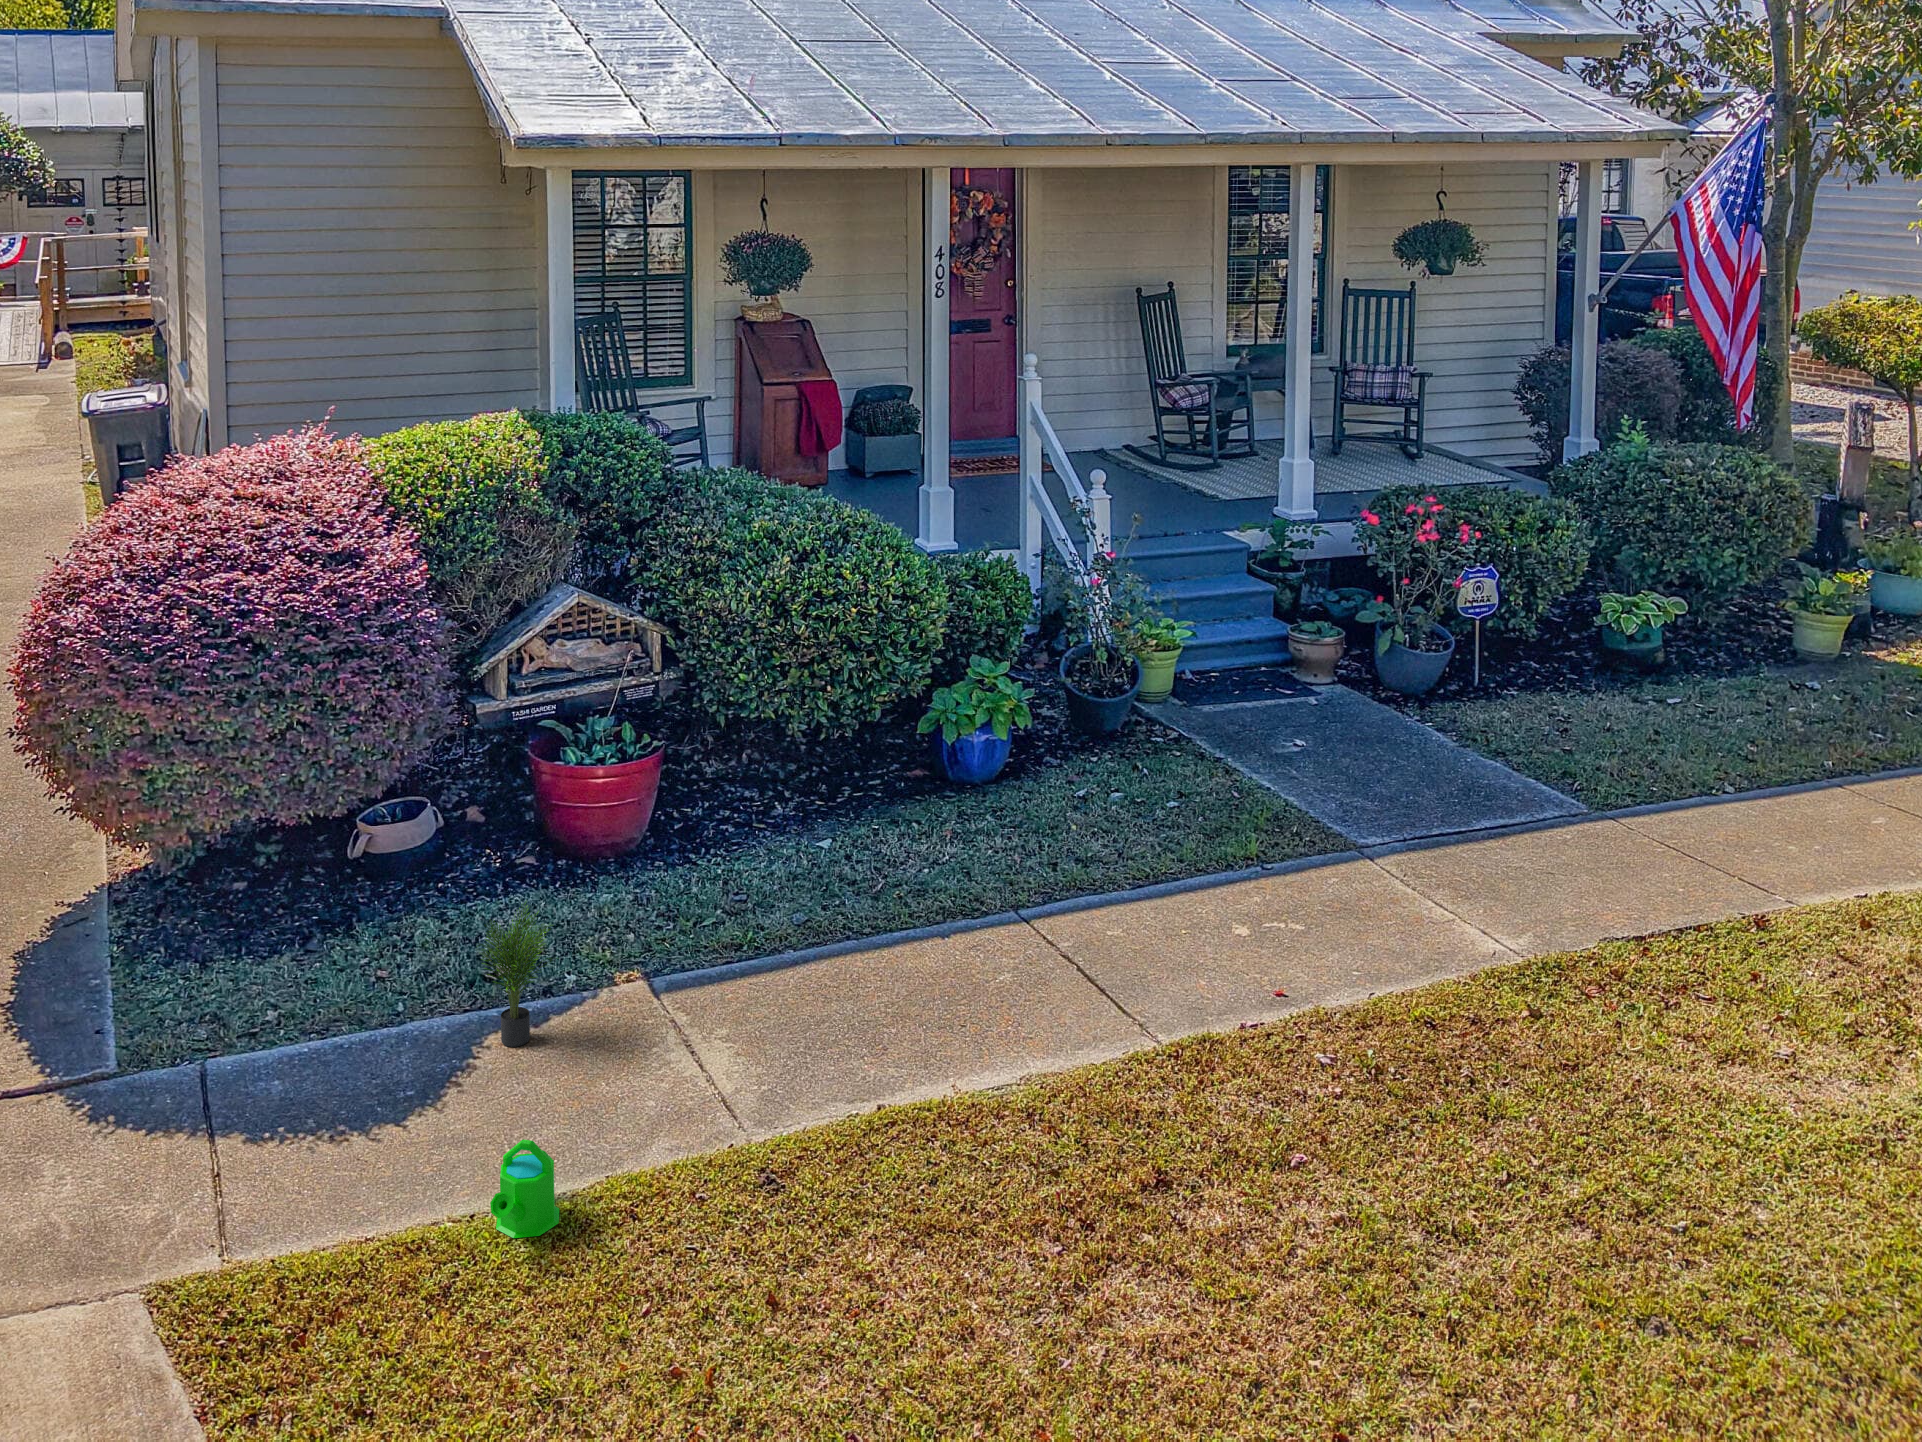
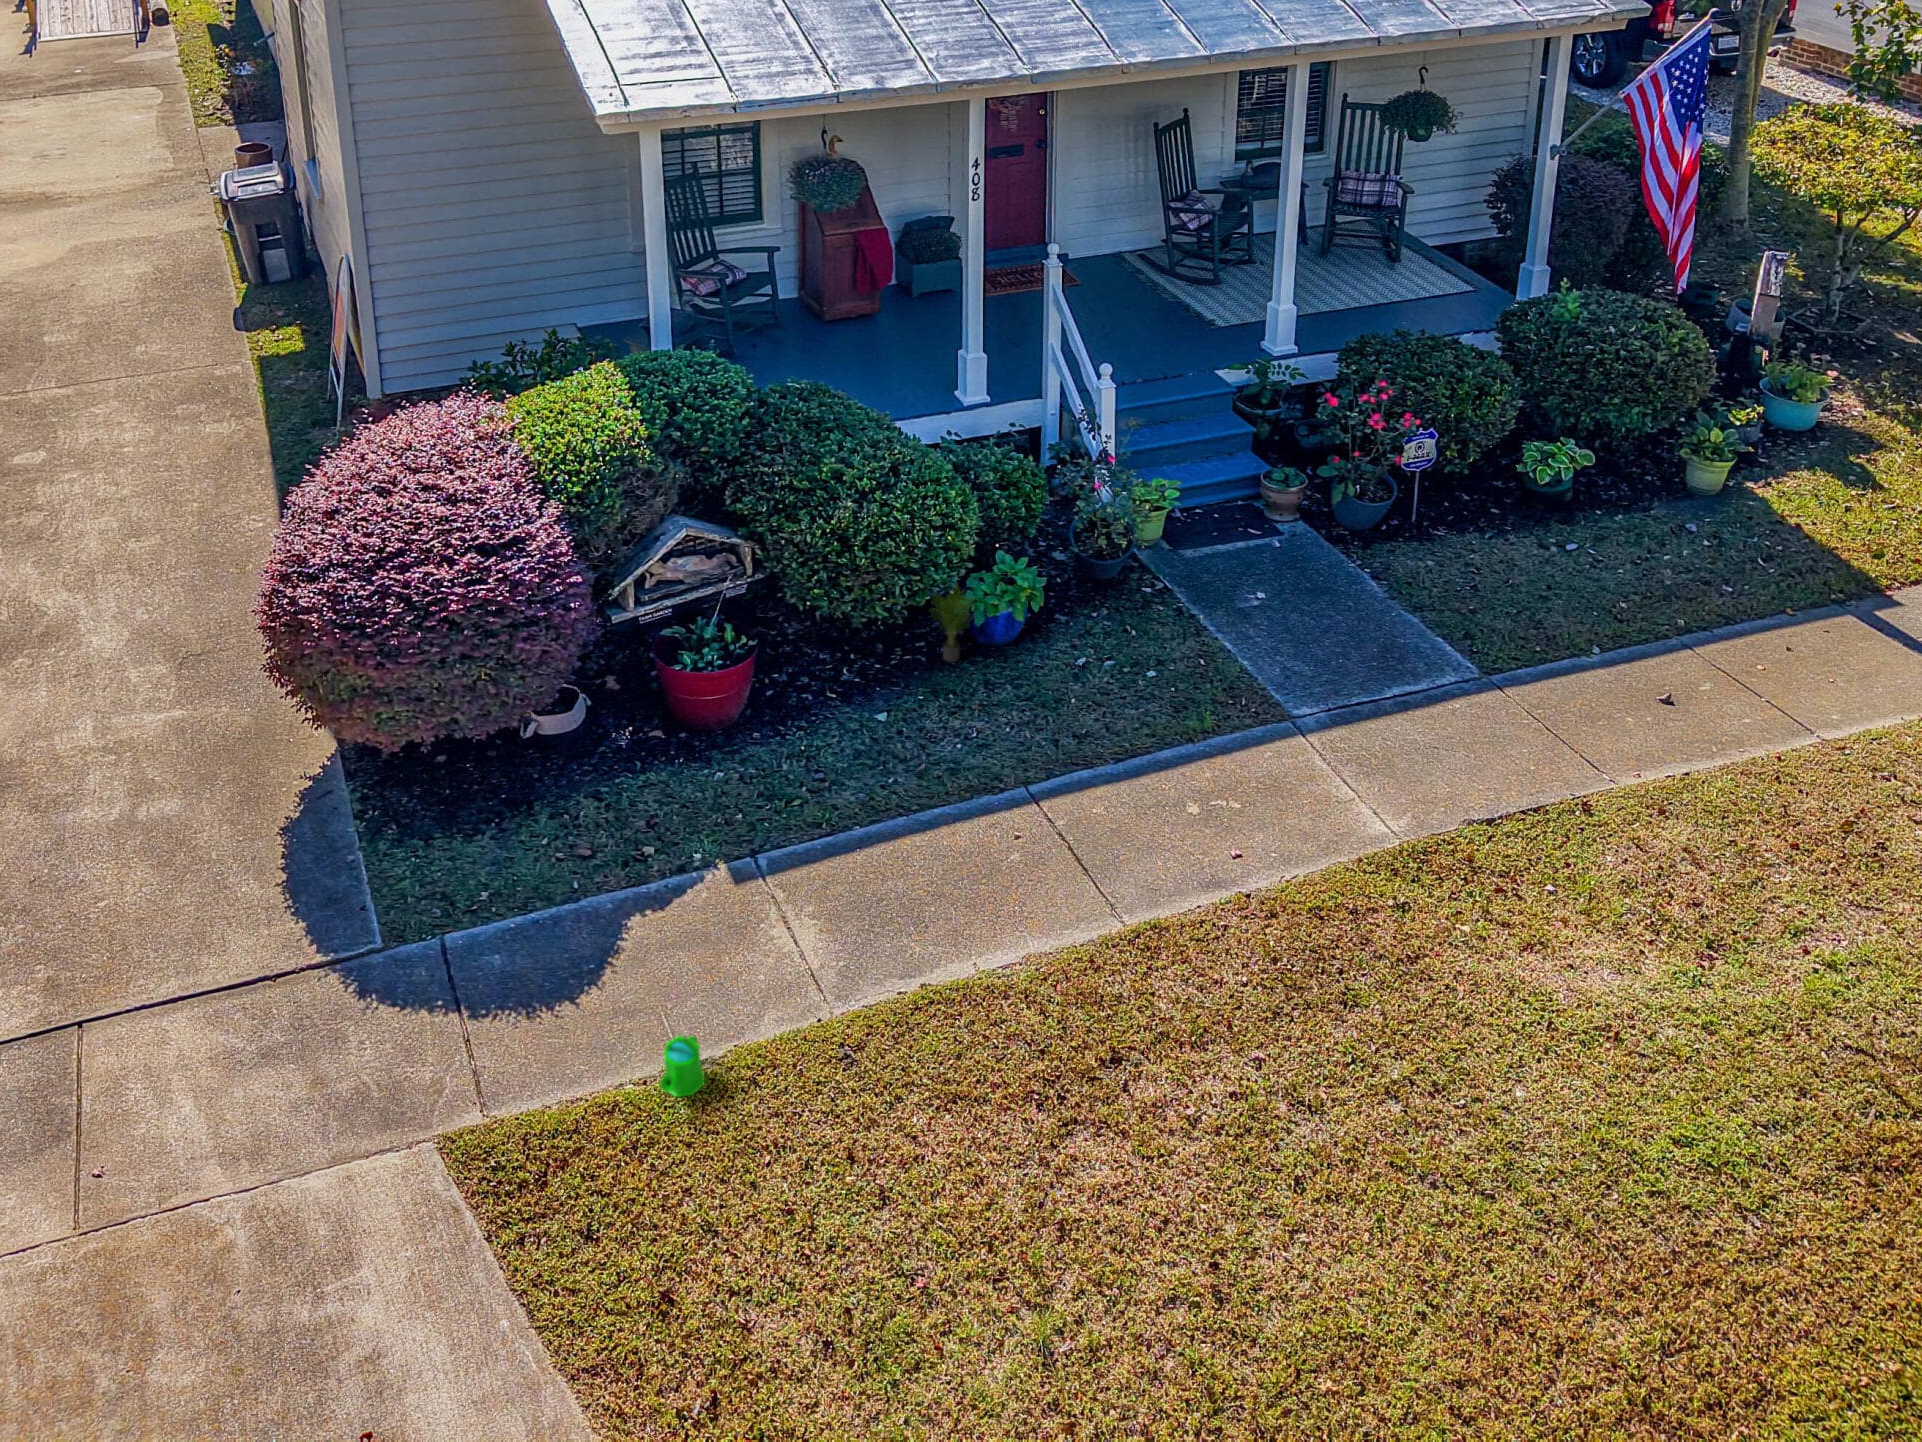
potted plant: present [482,903,551,1047] -> present [934,592,973,662]

